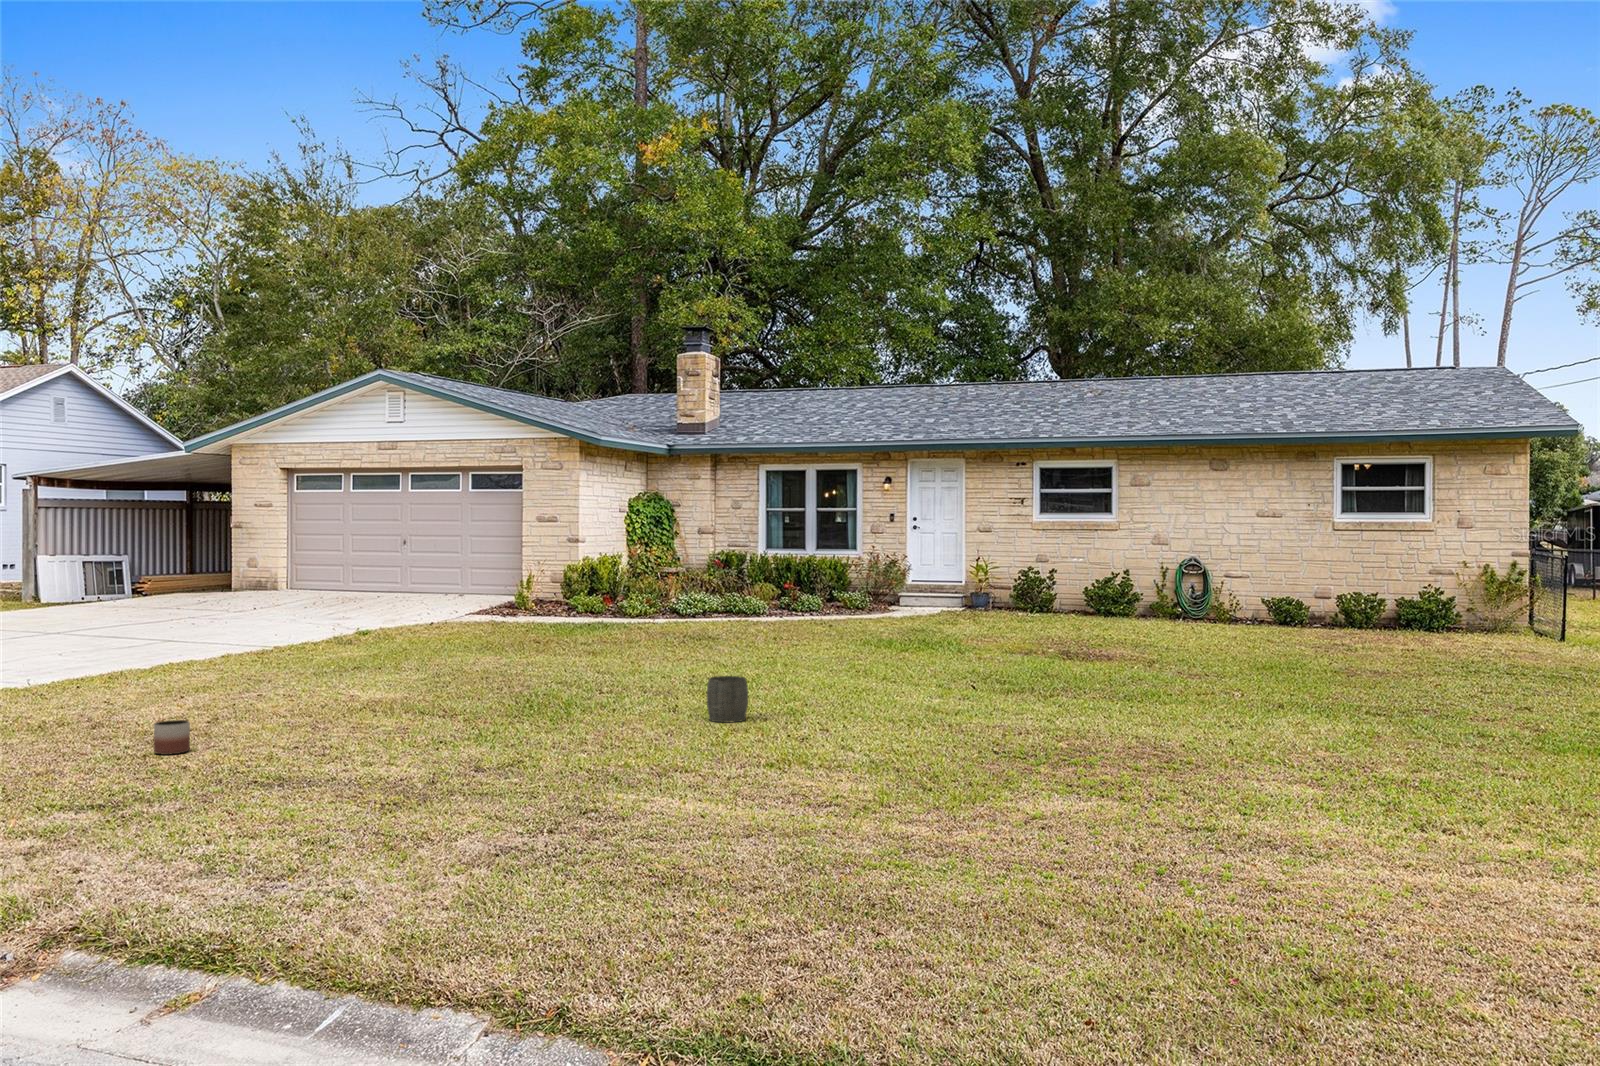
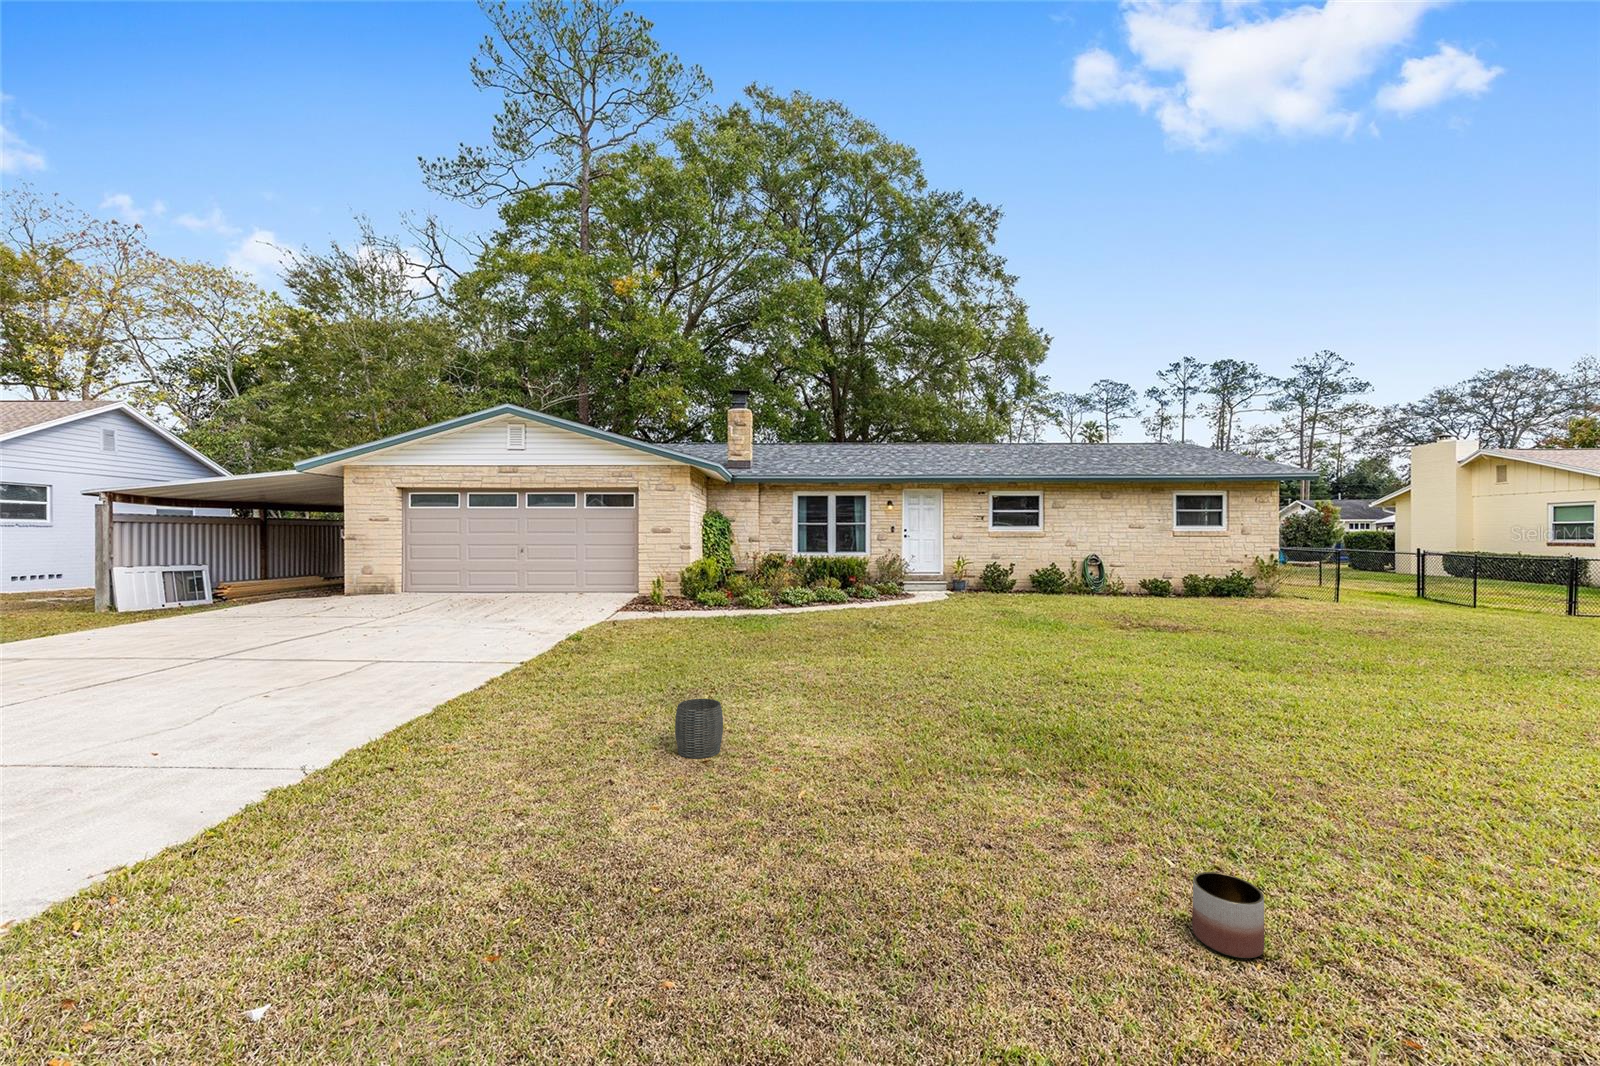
woven basket: present [707,676,748,723] -> present [675,699,723,758]

